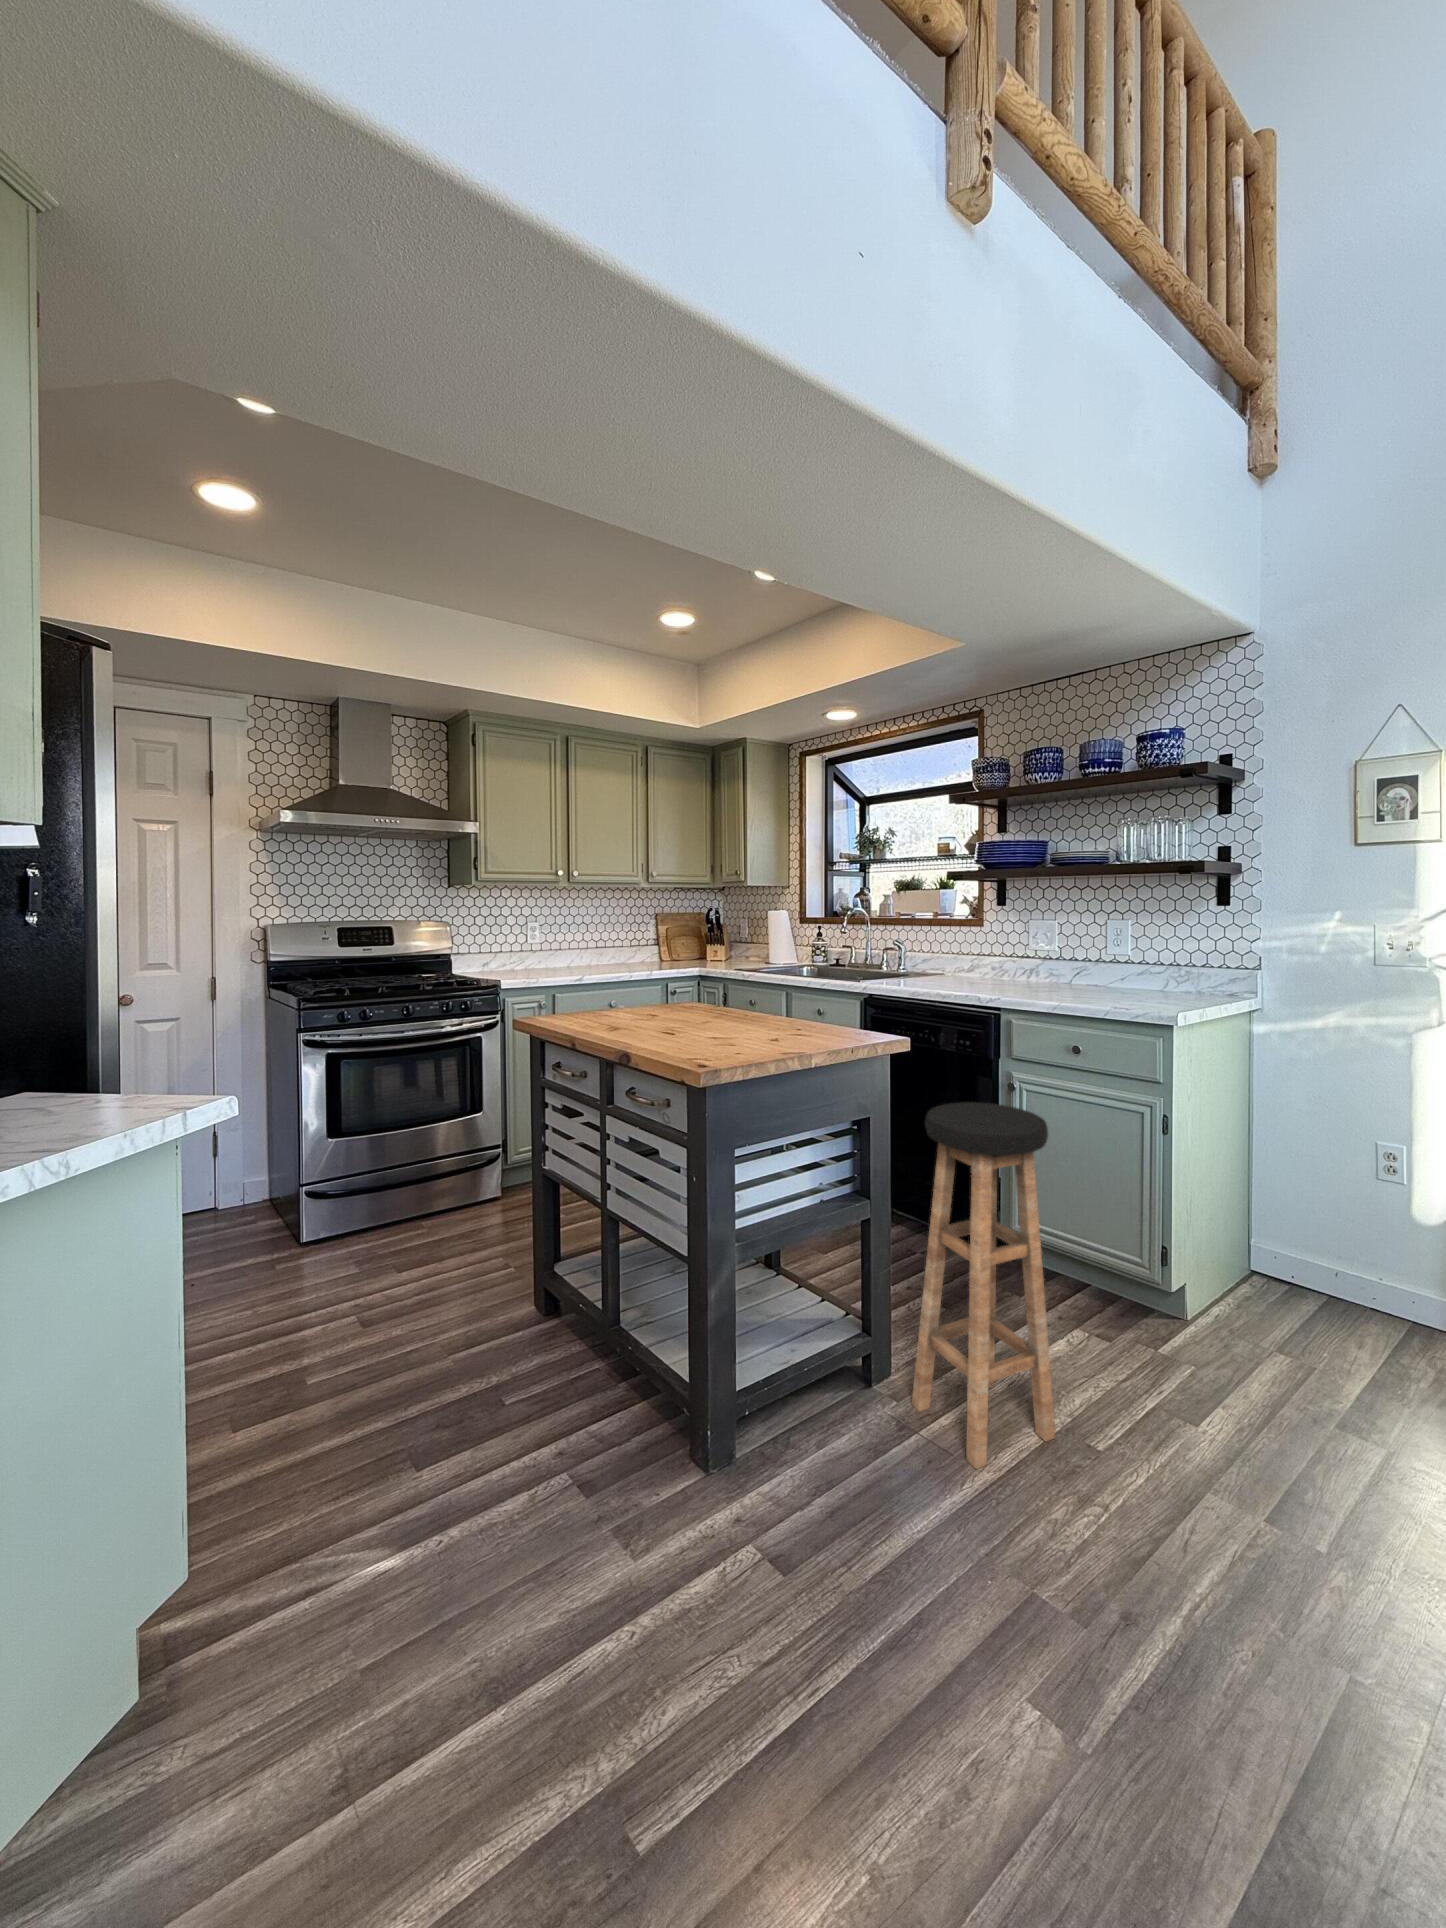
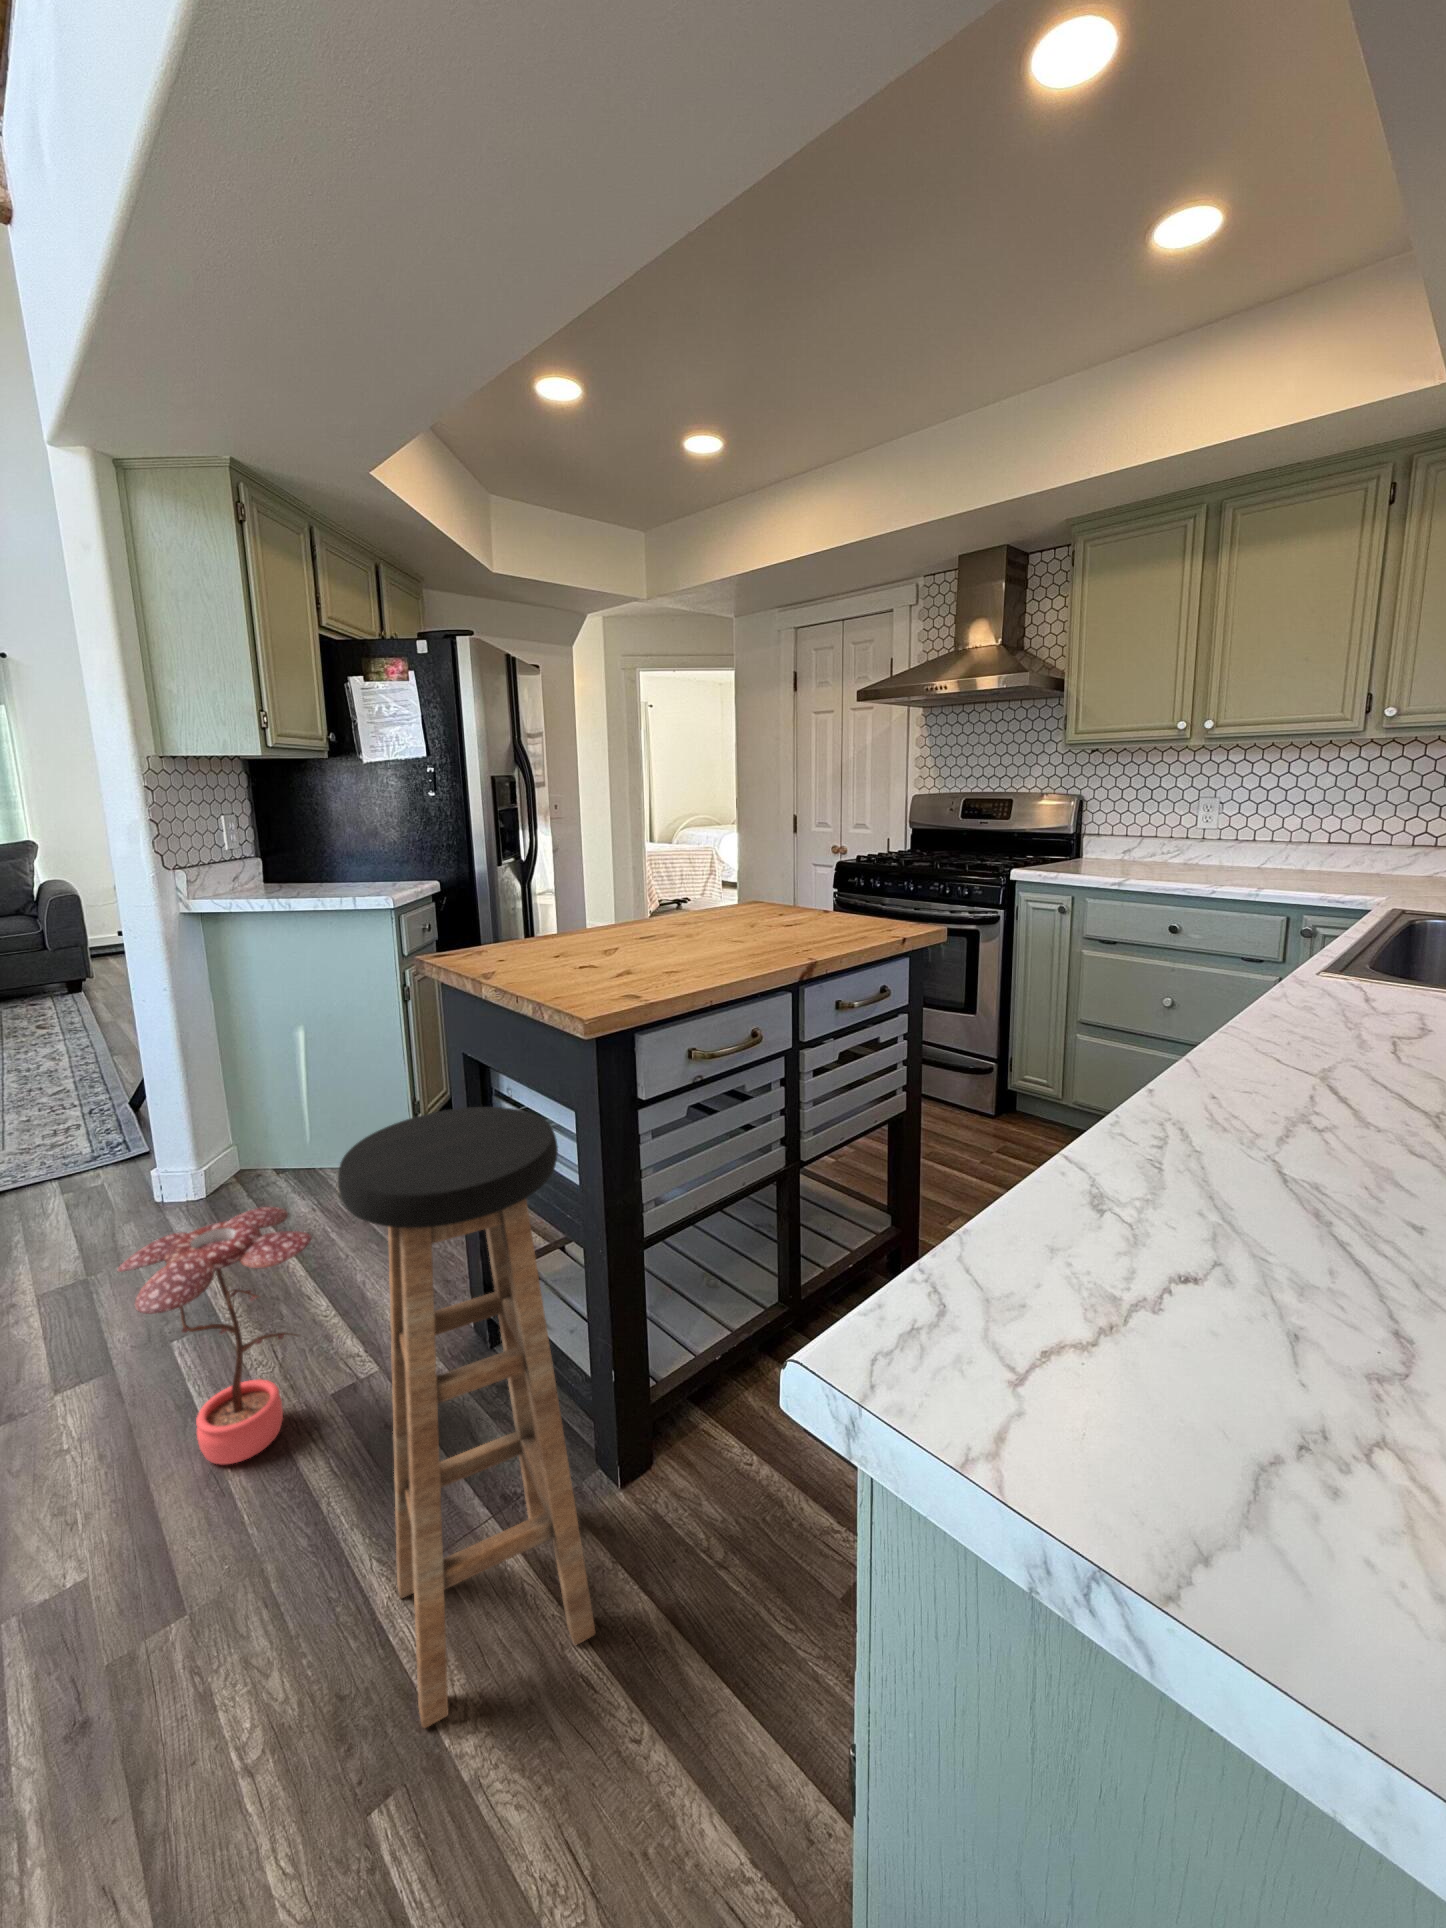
potted plant: none [757,1349,952,1663] -> present [118,1207,312,1465]

